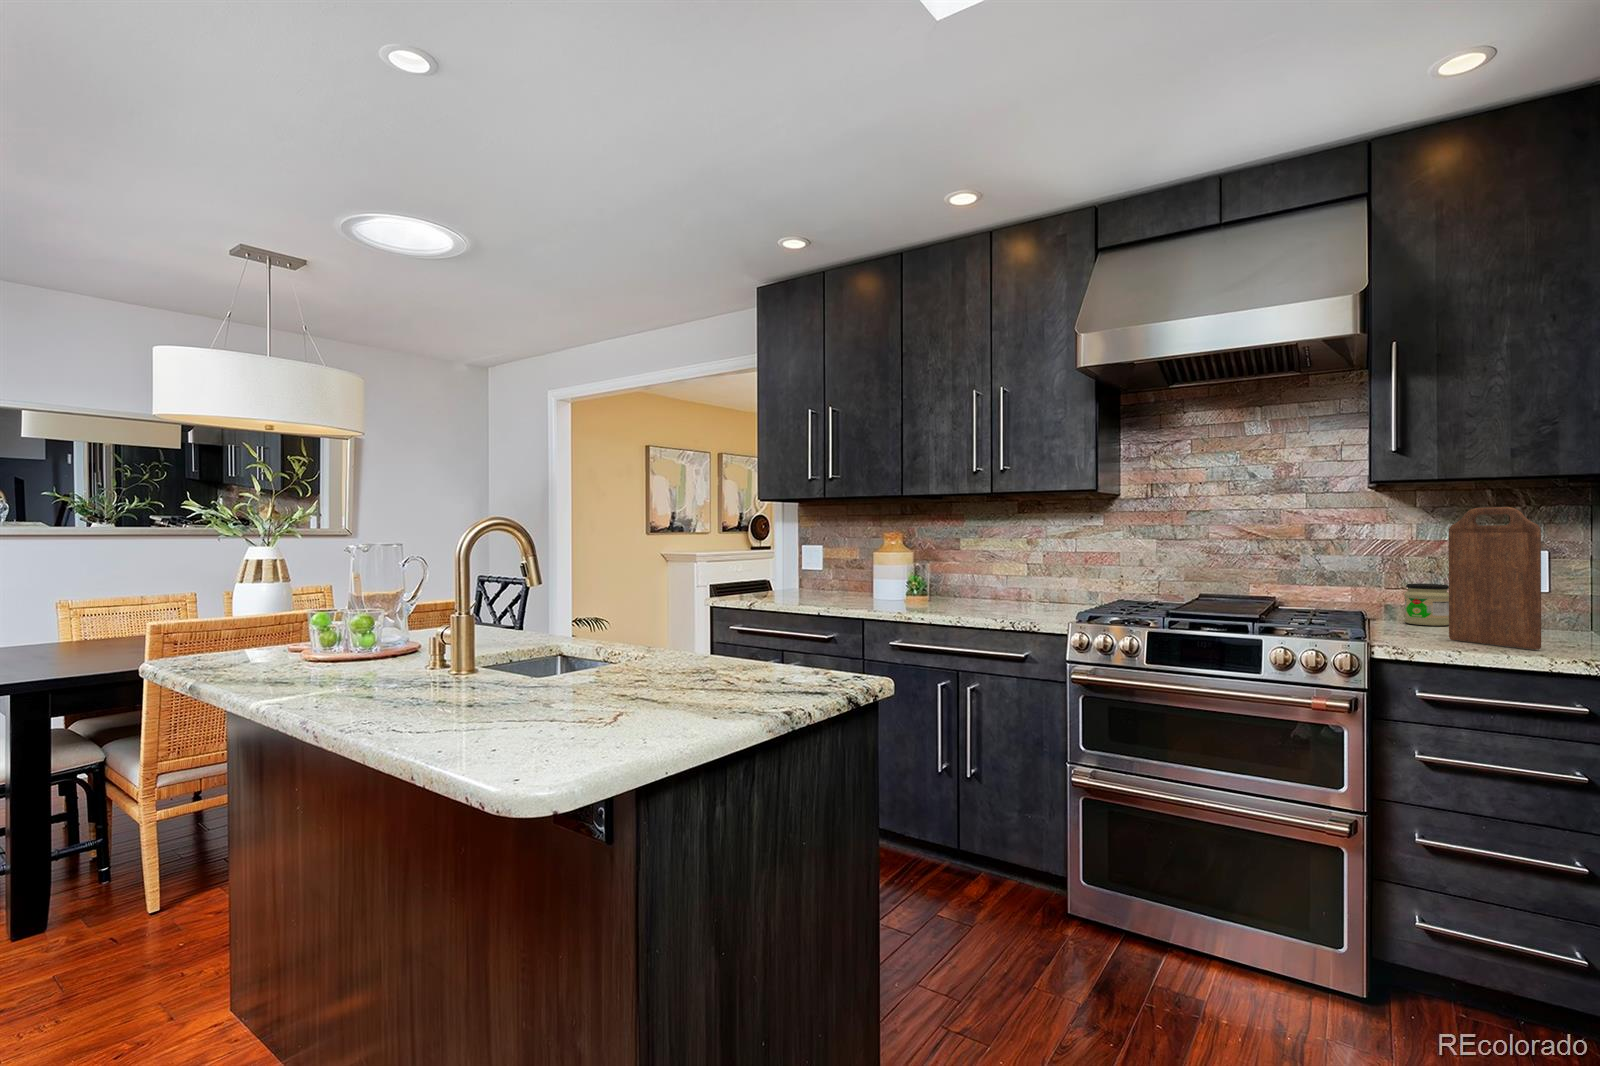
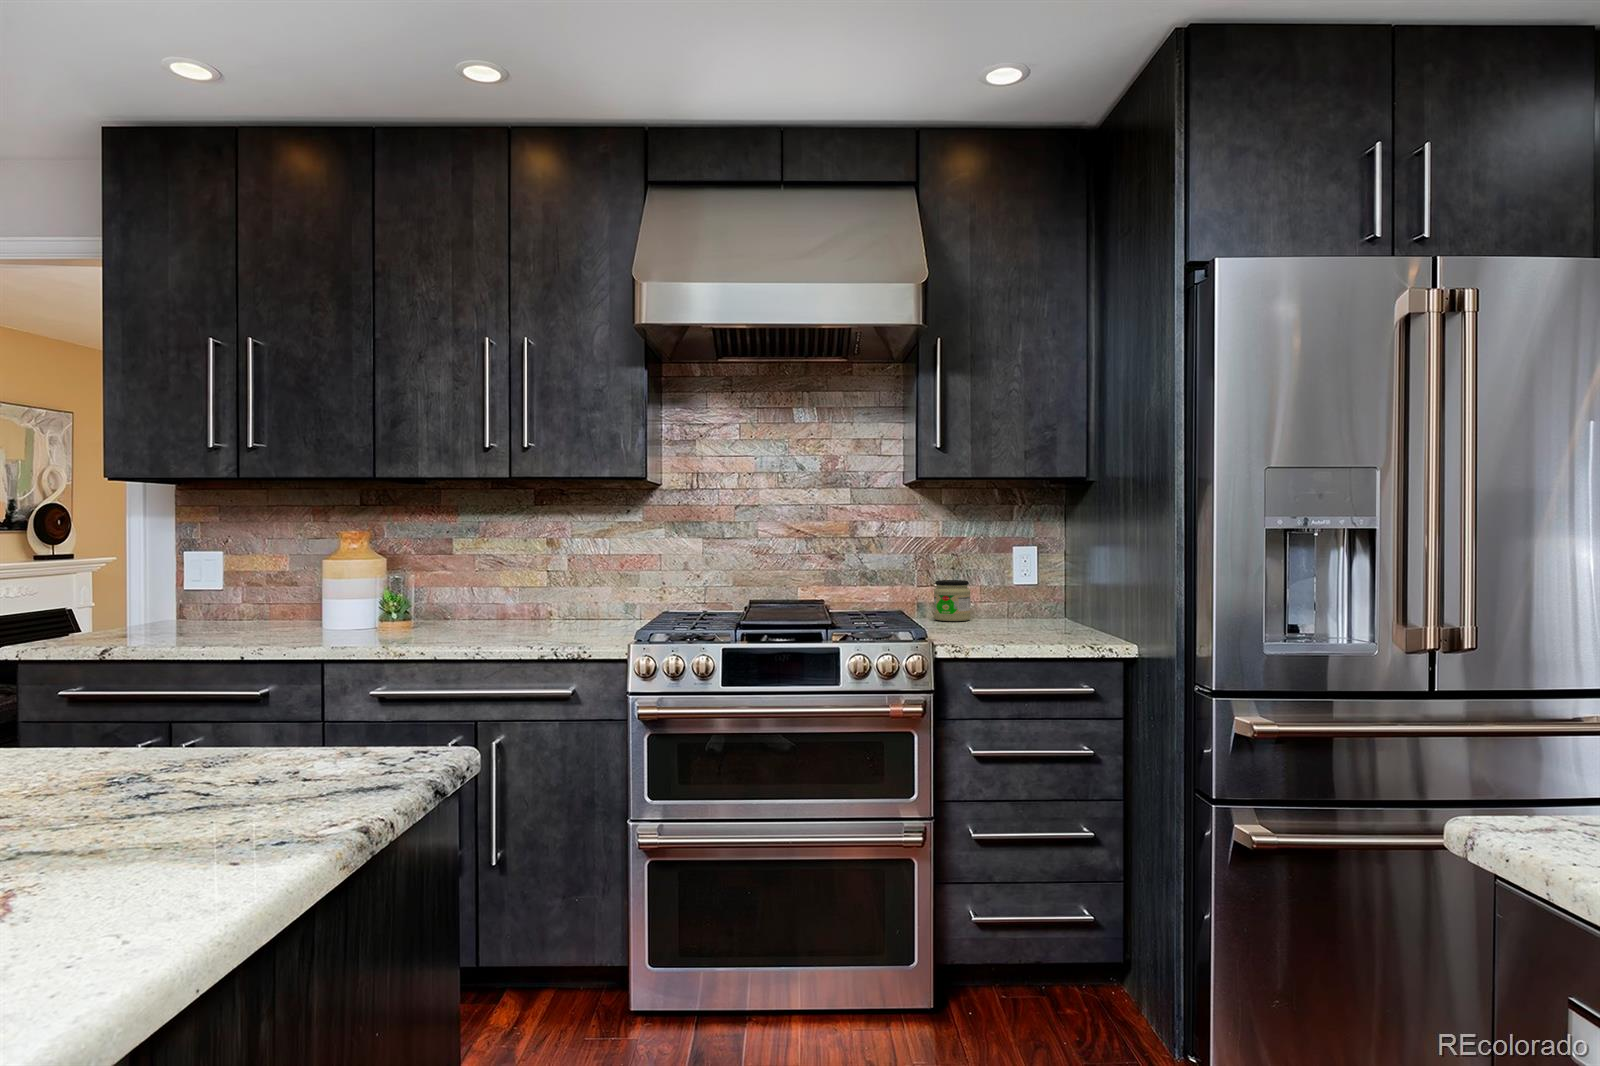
cutting board: present [1449,507,1541,650] -> none [984,506,1057,639]

